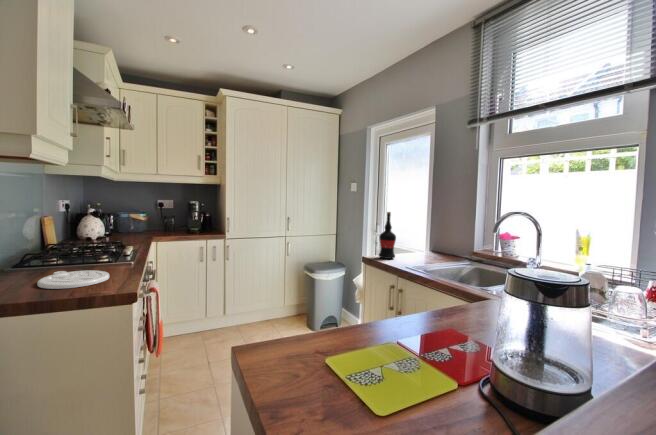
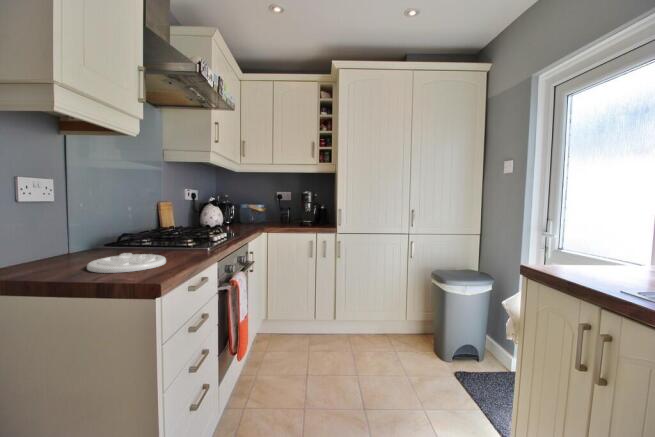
wine bottle: present [379,212,396,259] -> none [561,187,603,274]

